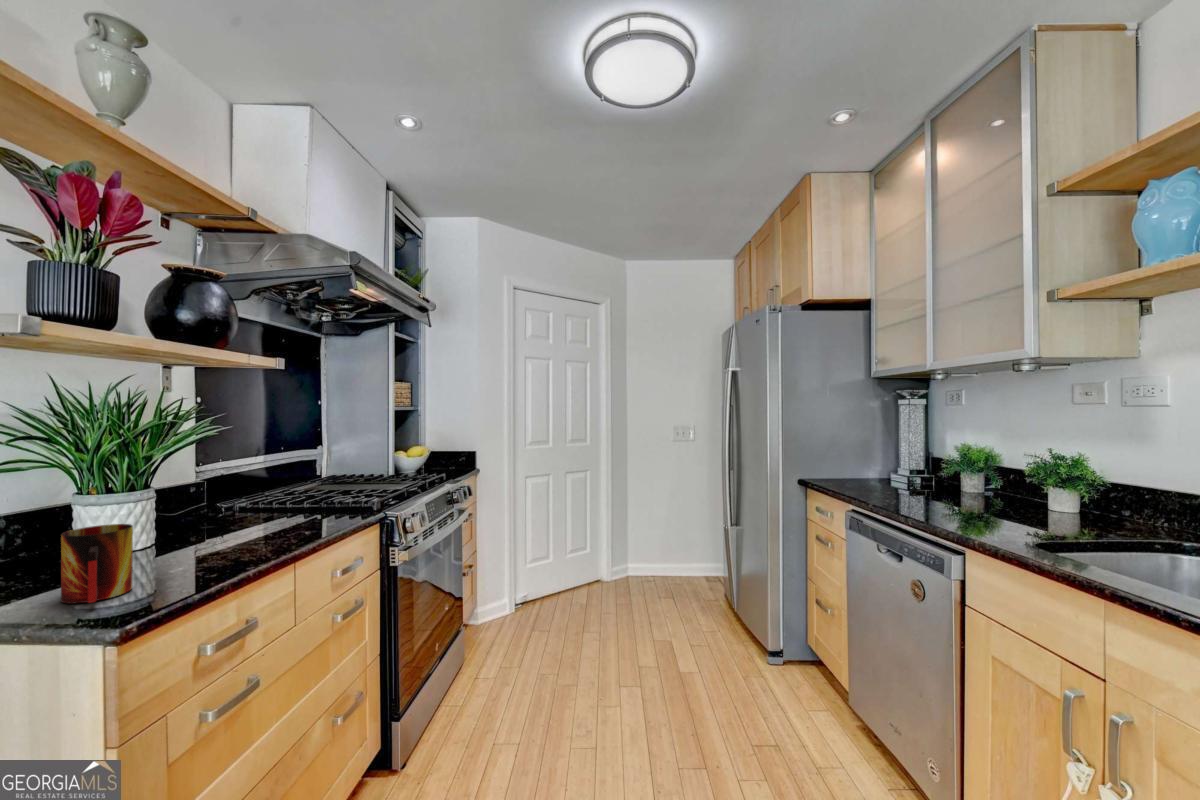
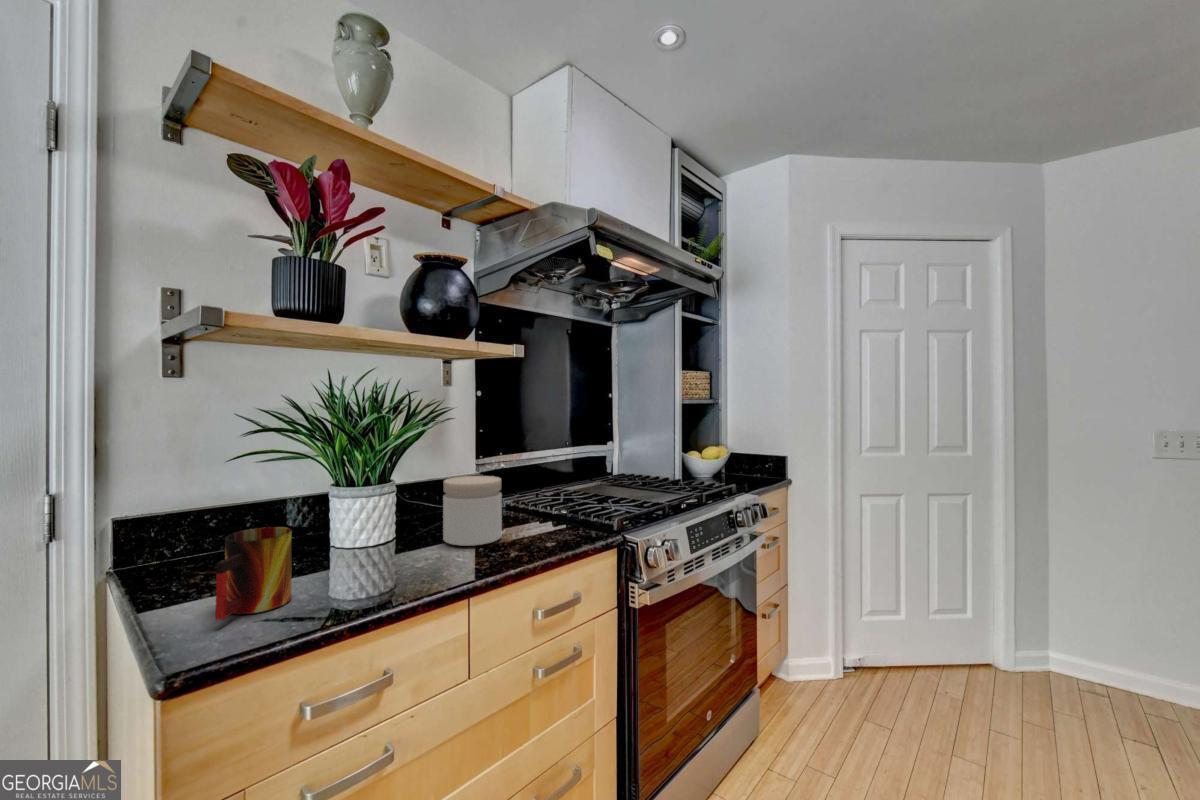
jar: none [221,474,282,535] -> present [443,476,502,546]

